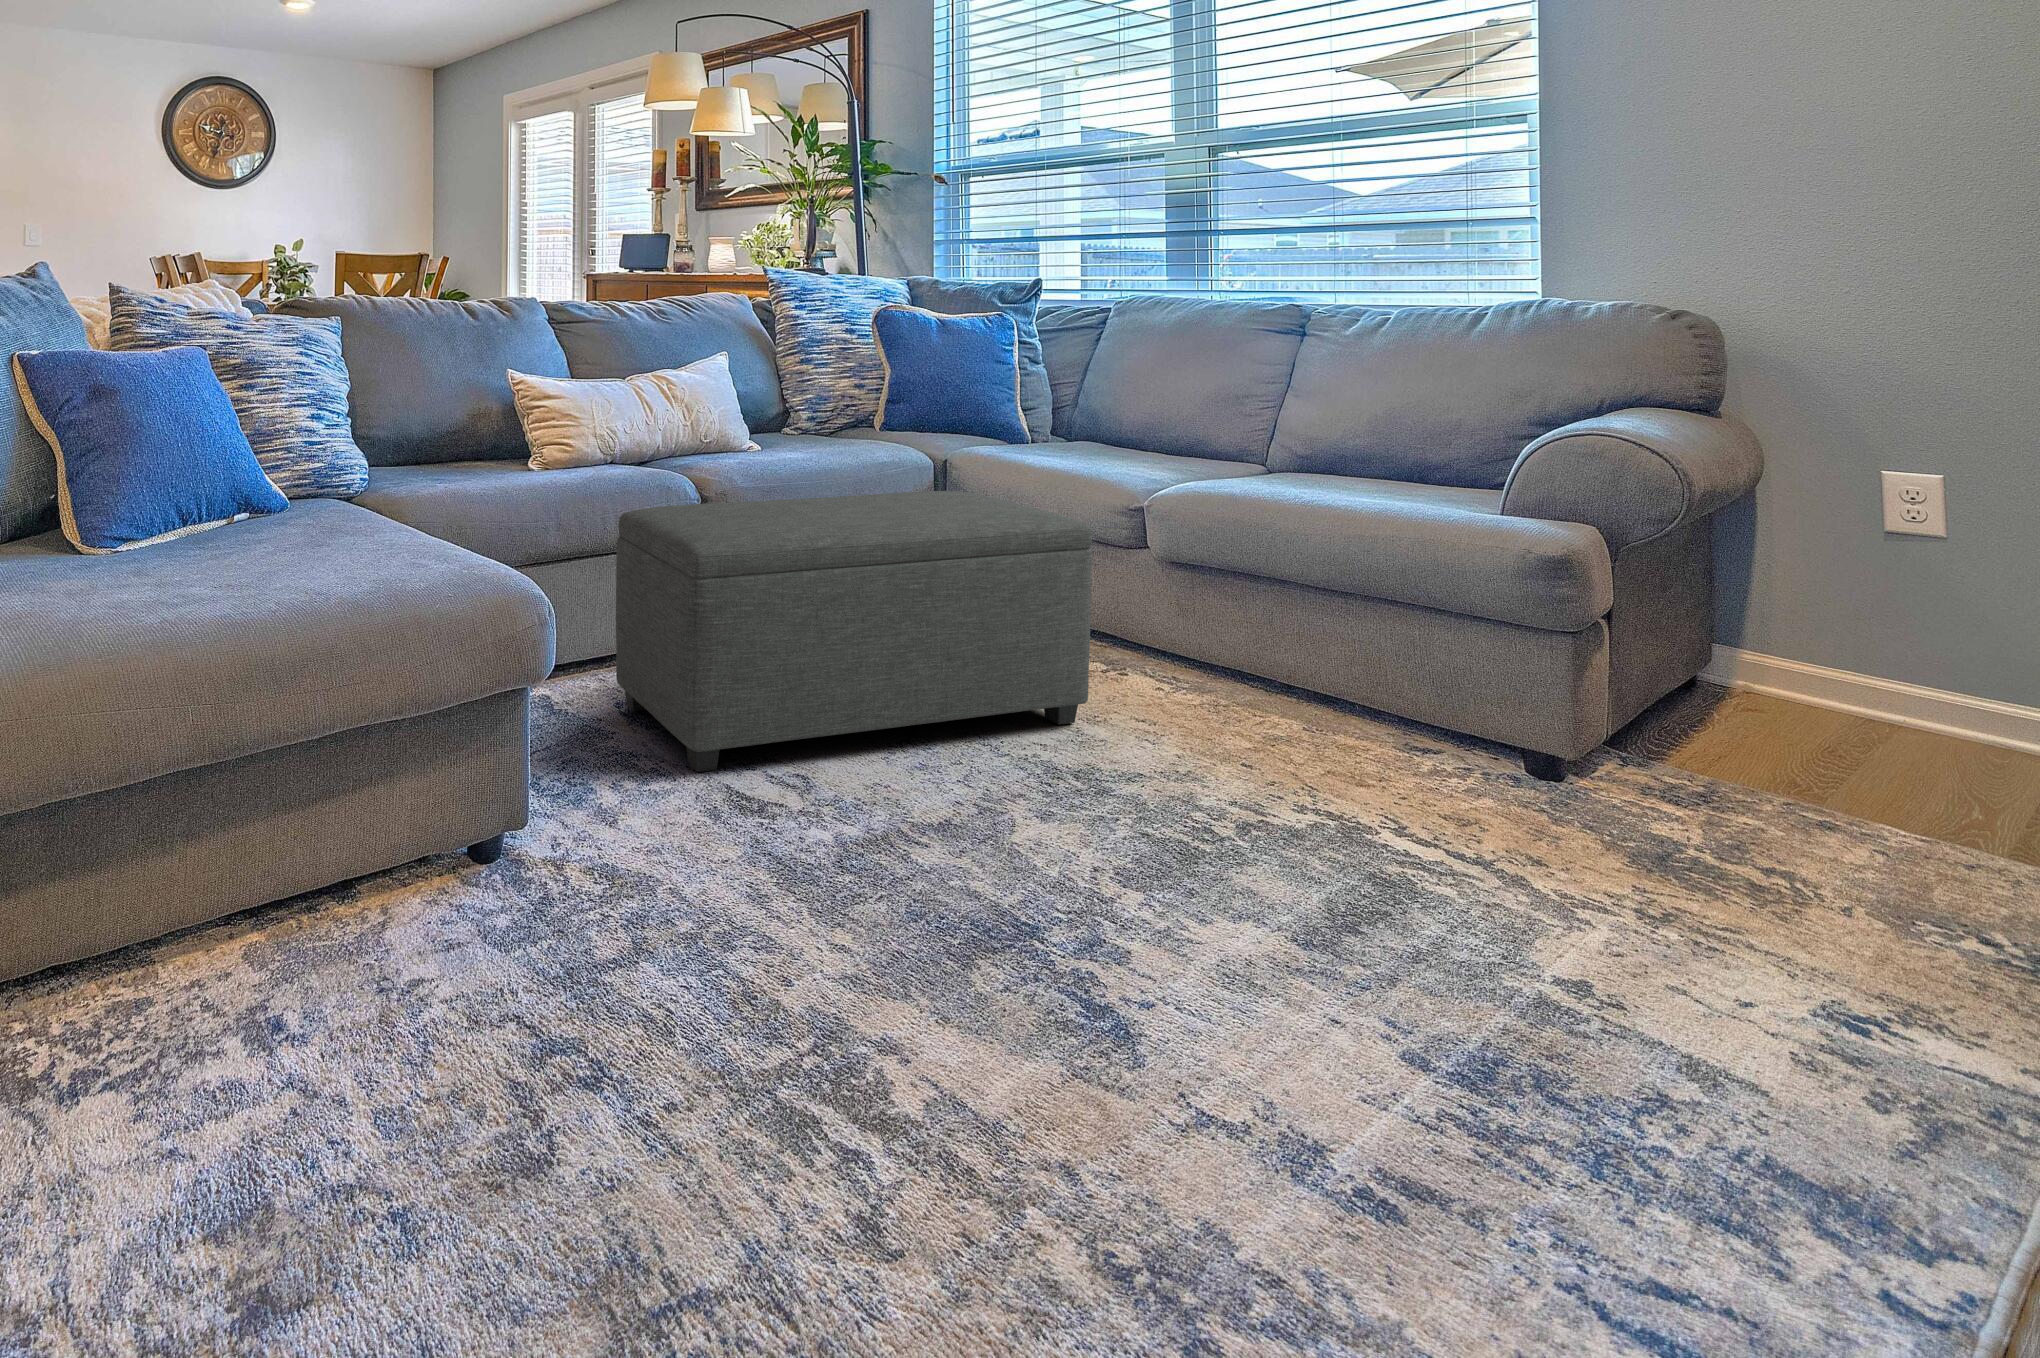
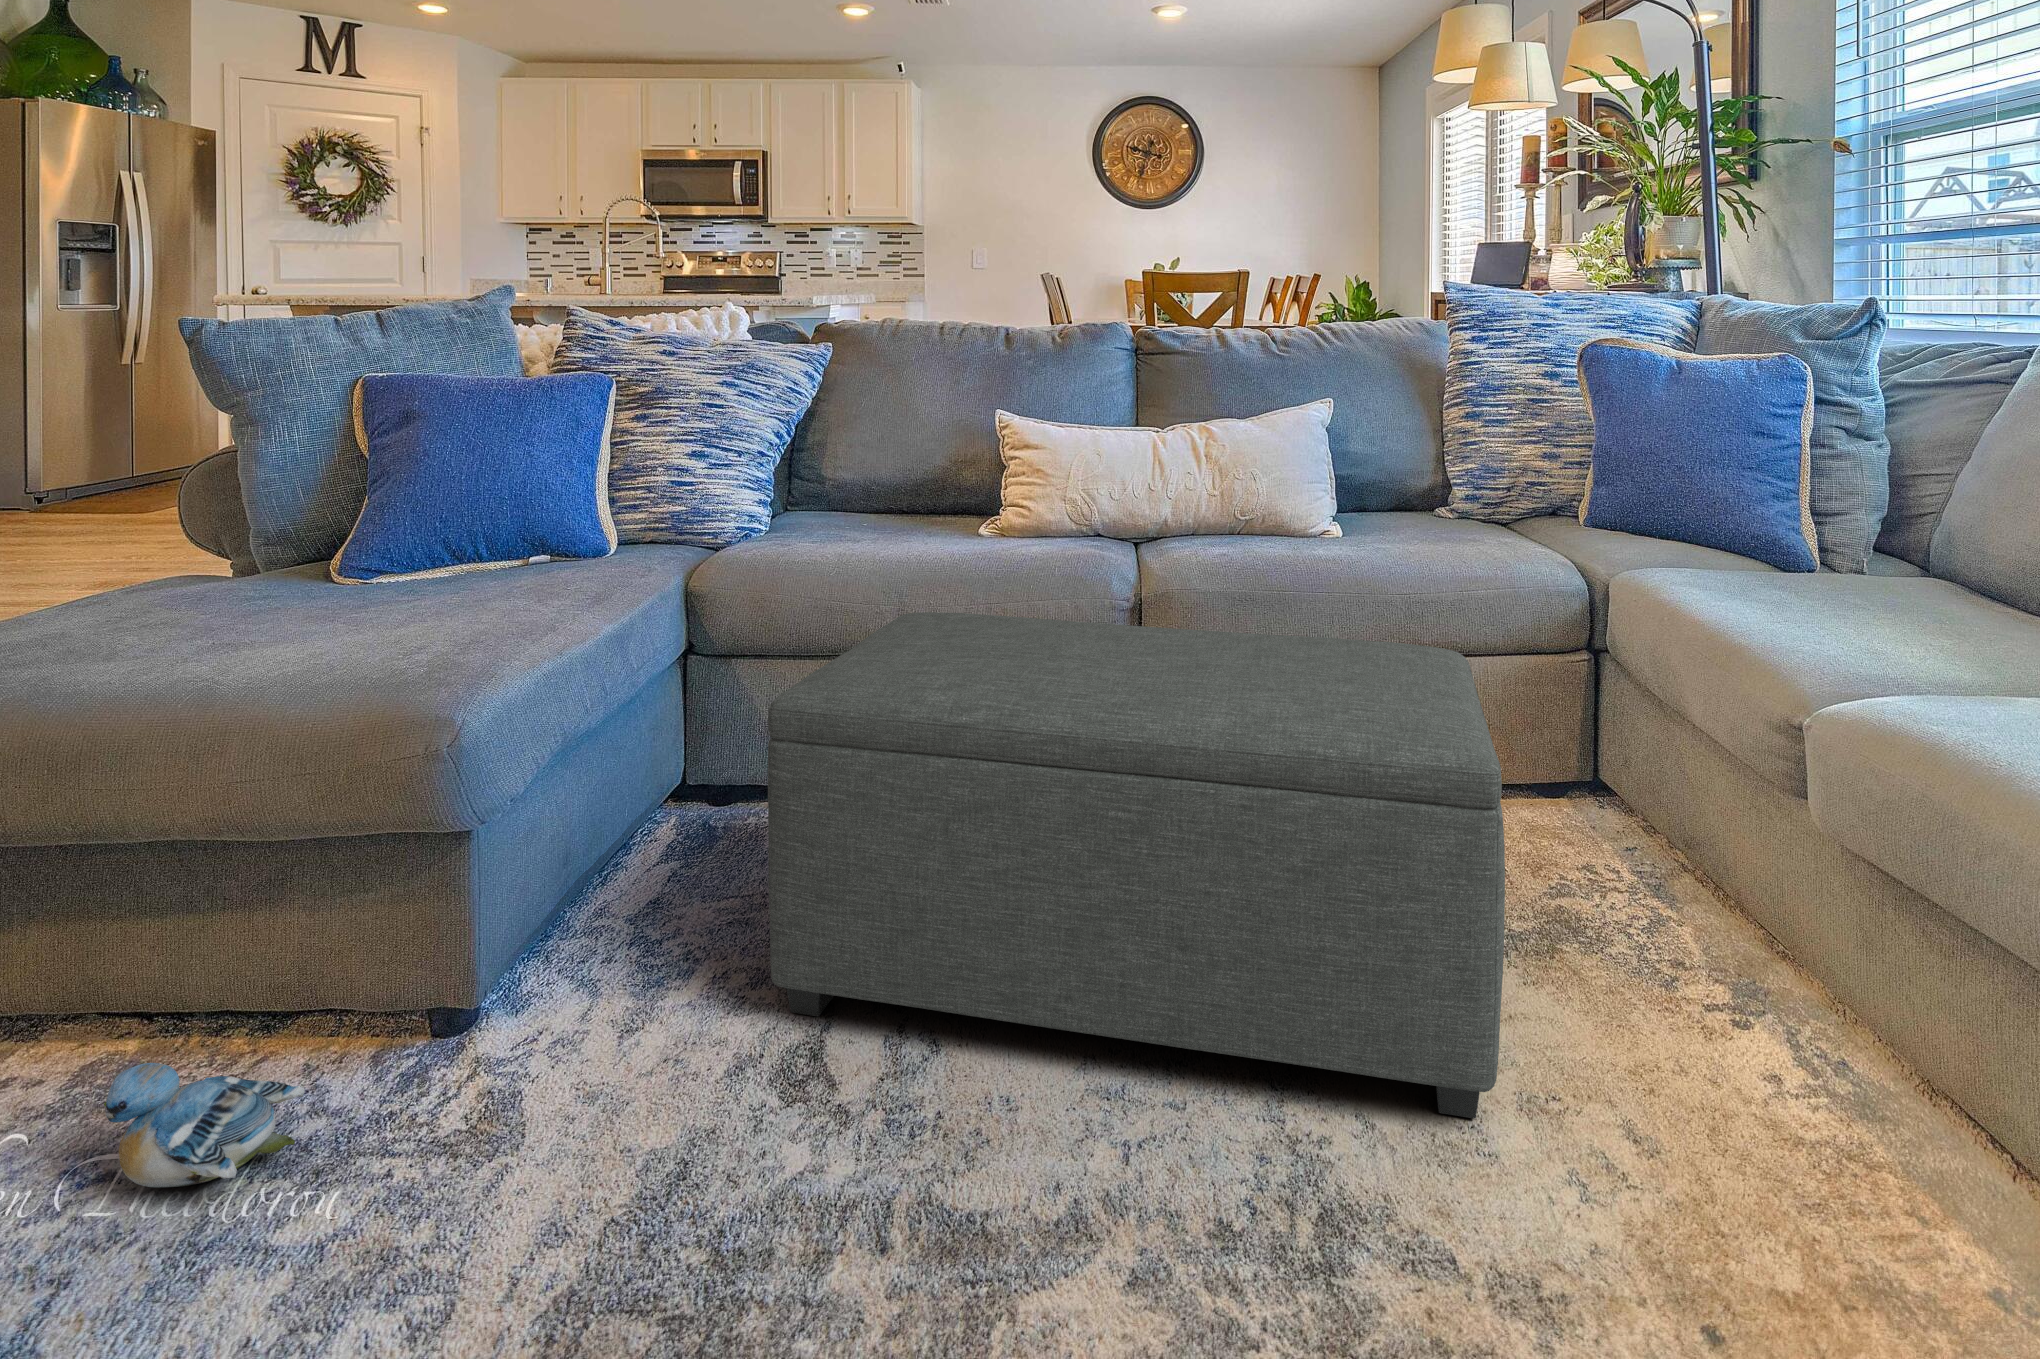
plush toy: none [449,839,561,923] -> present [104,1063,305,1187]

